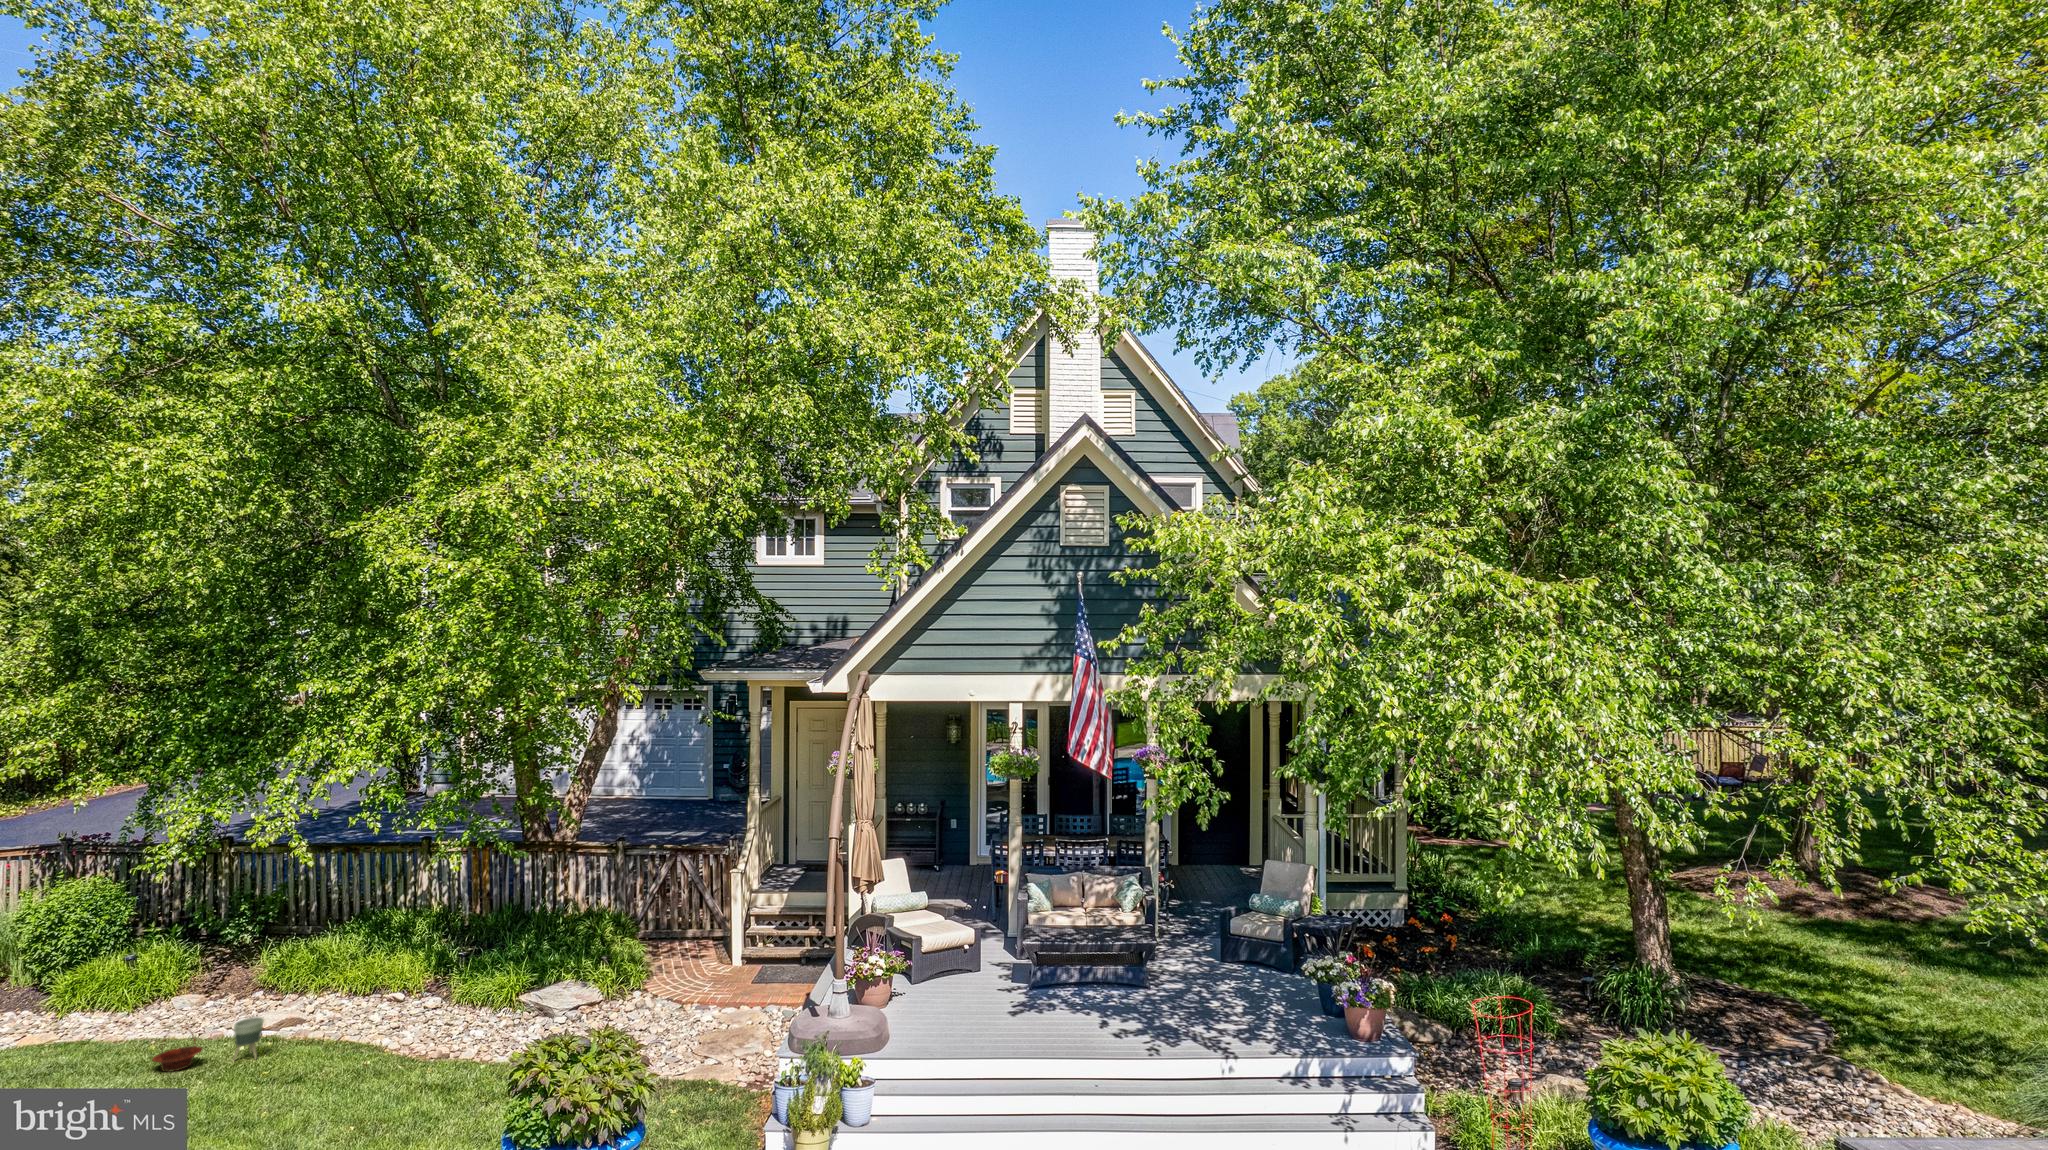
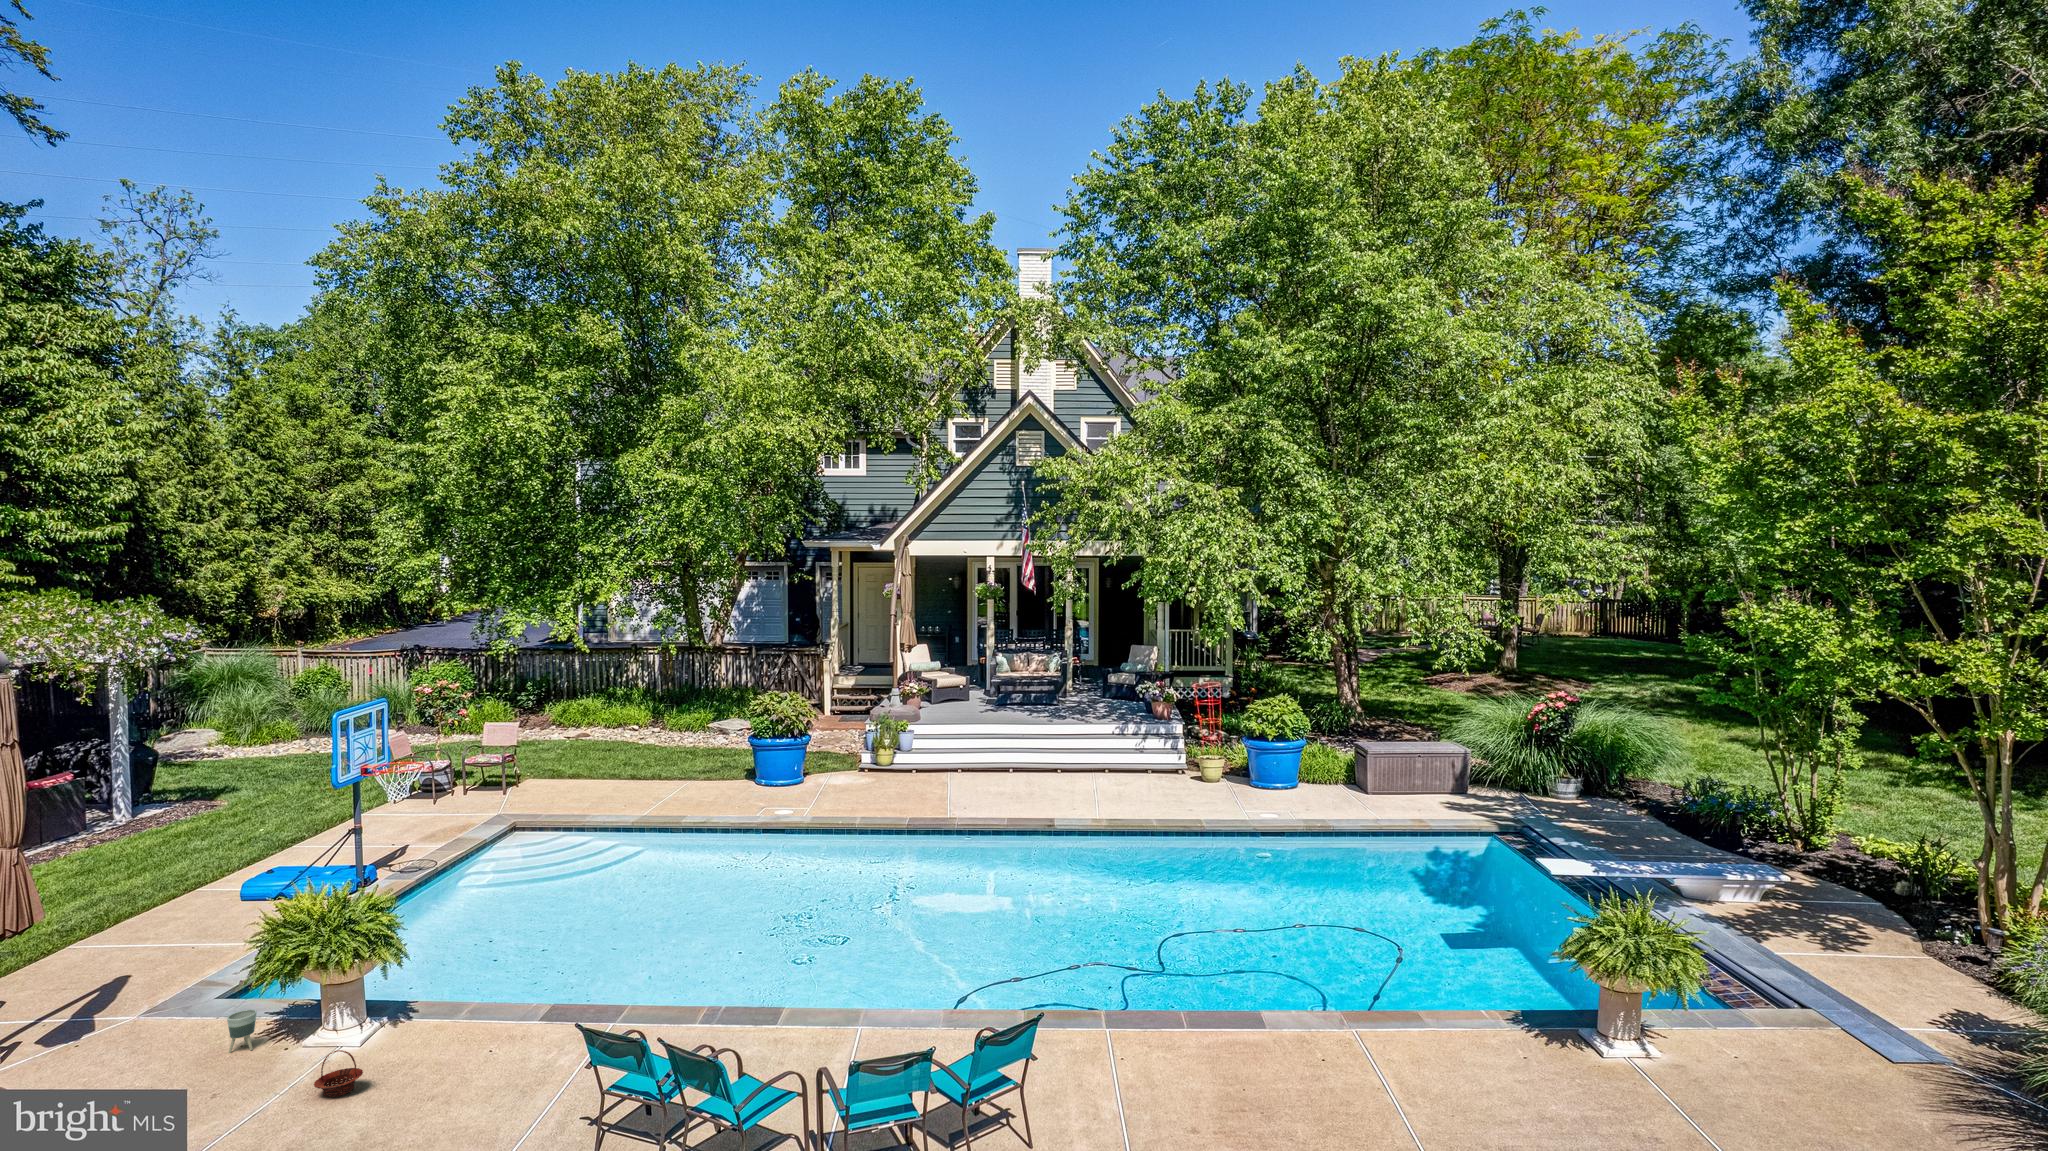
basket: present [152,1029,203,1072] -> present [314,1050,363,1097]

